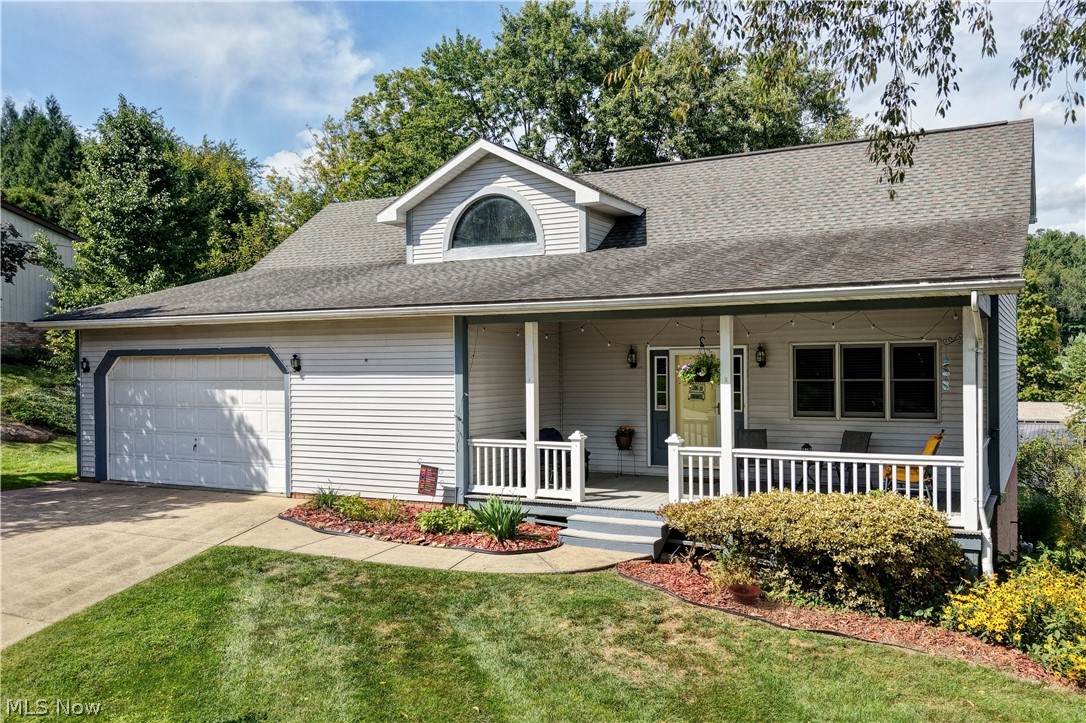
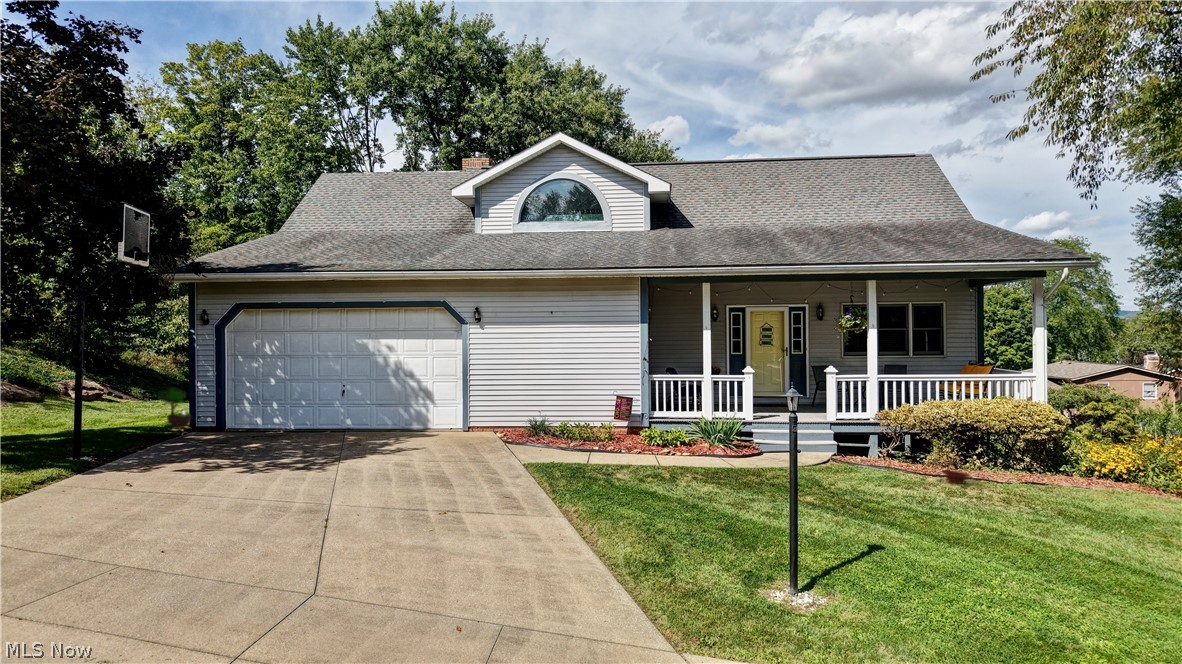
potted tree: none [49,434,79,476] -> present [159,388,191,428]

